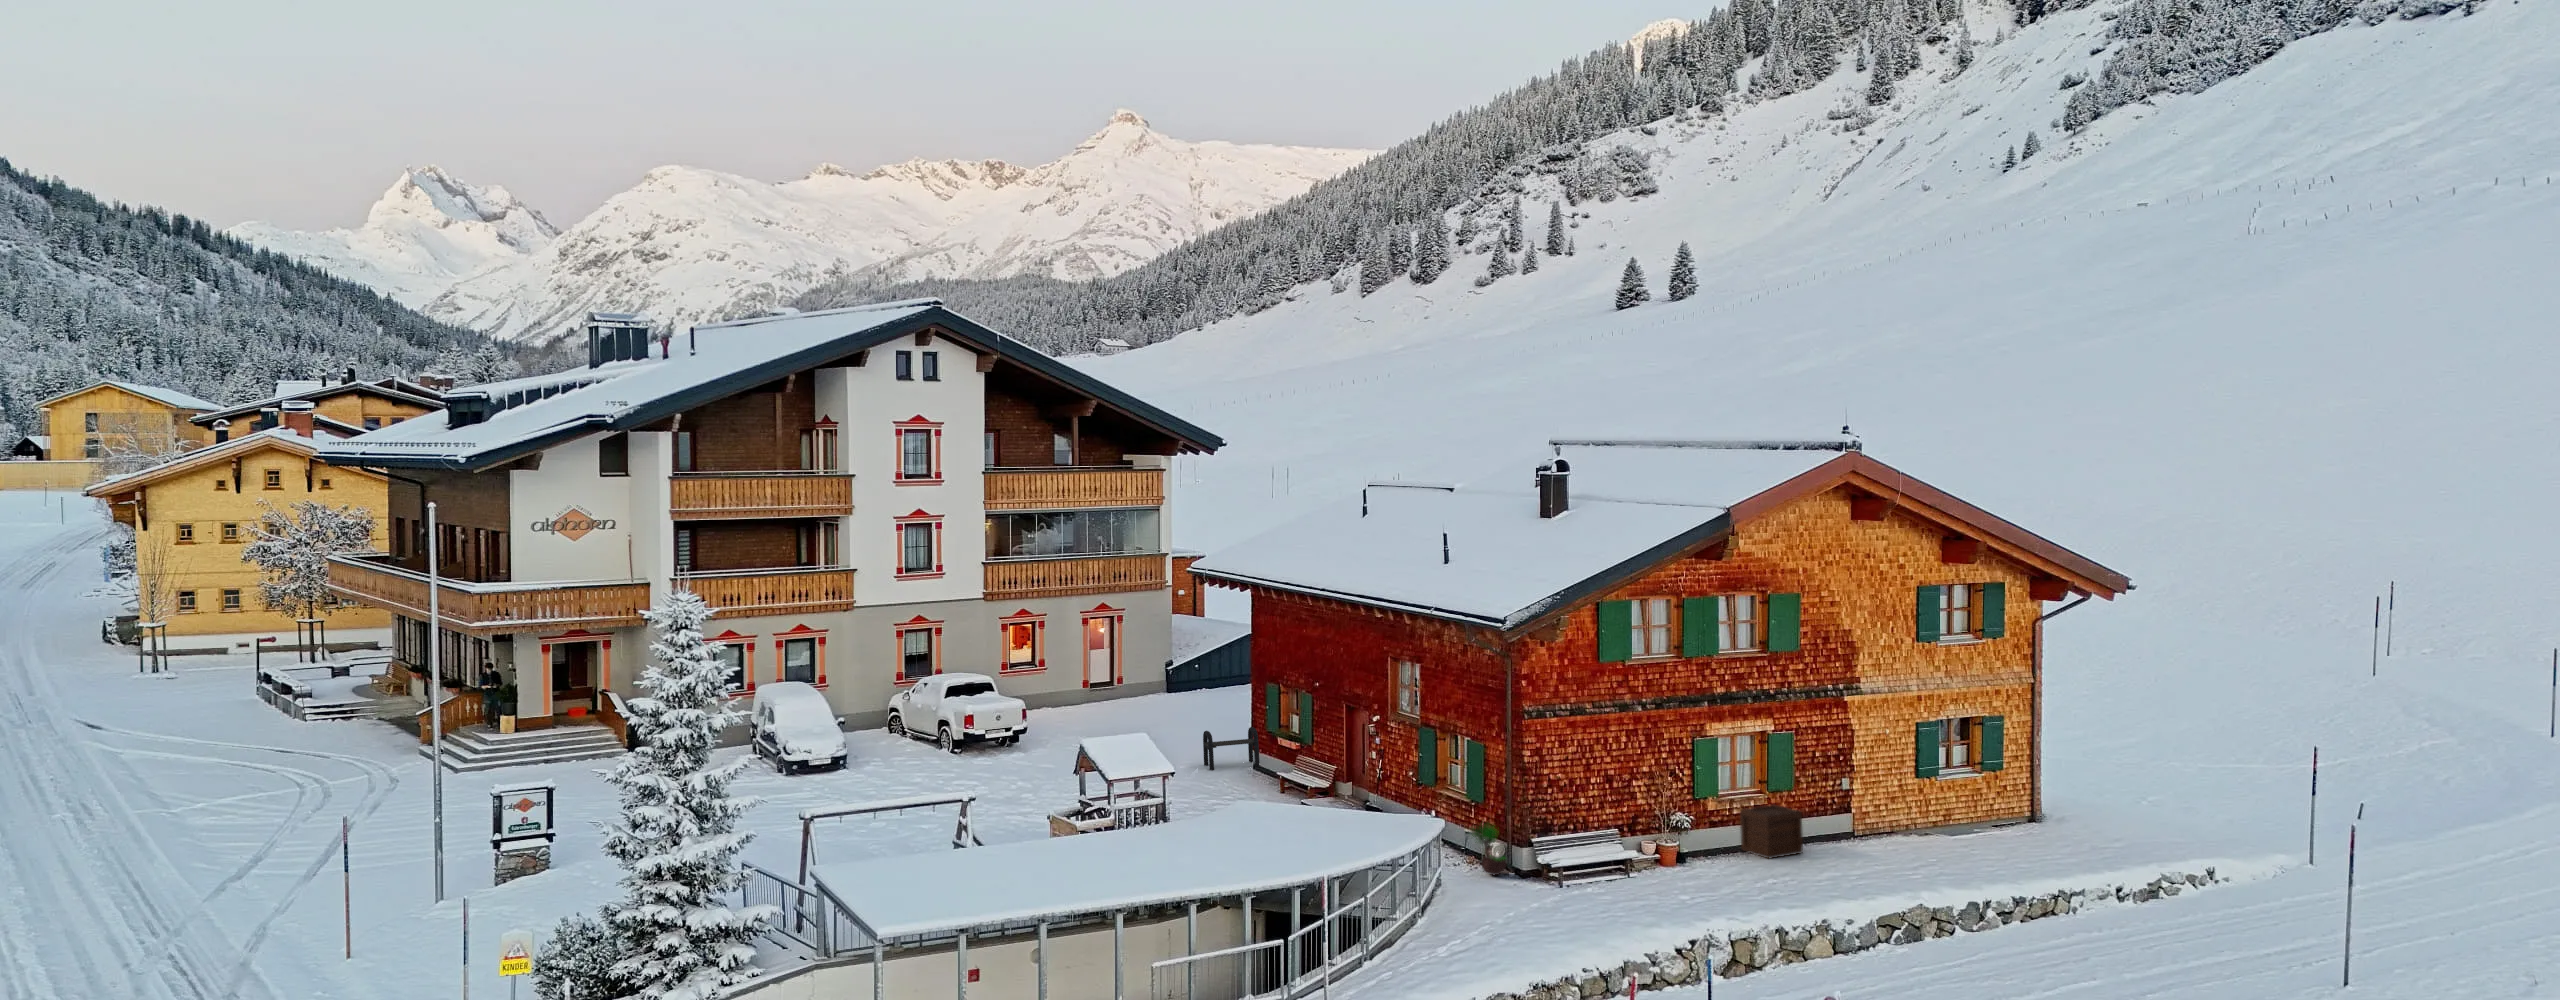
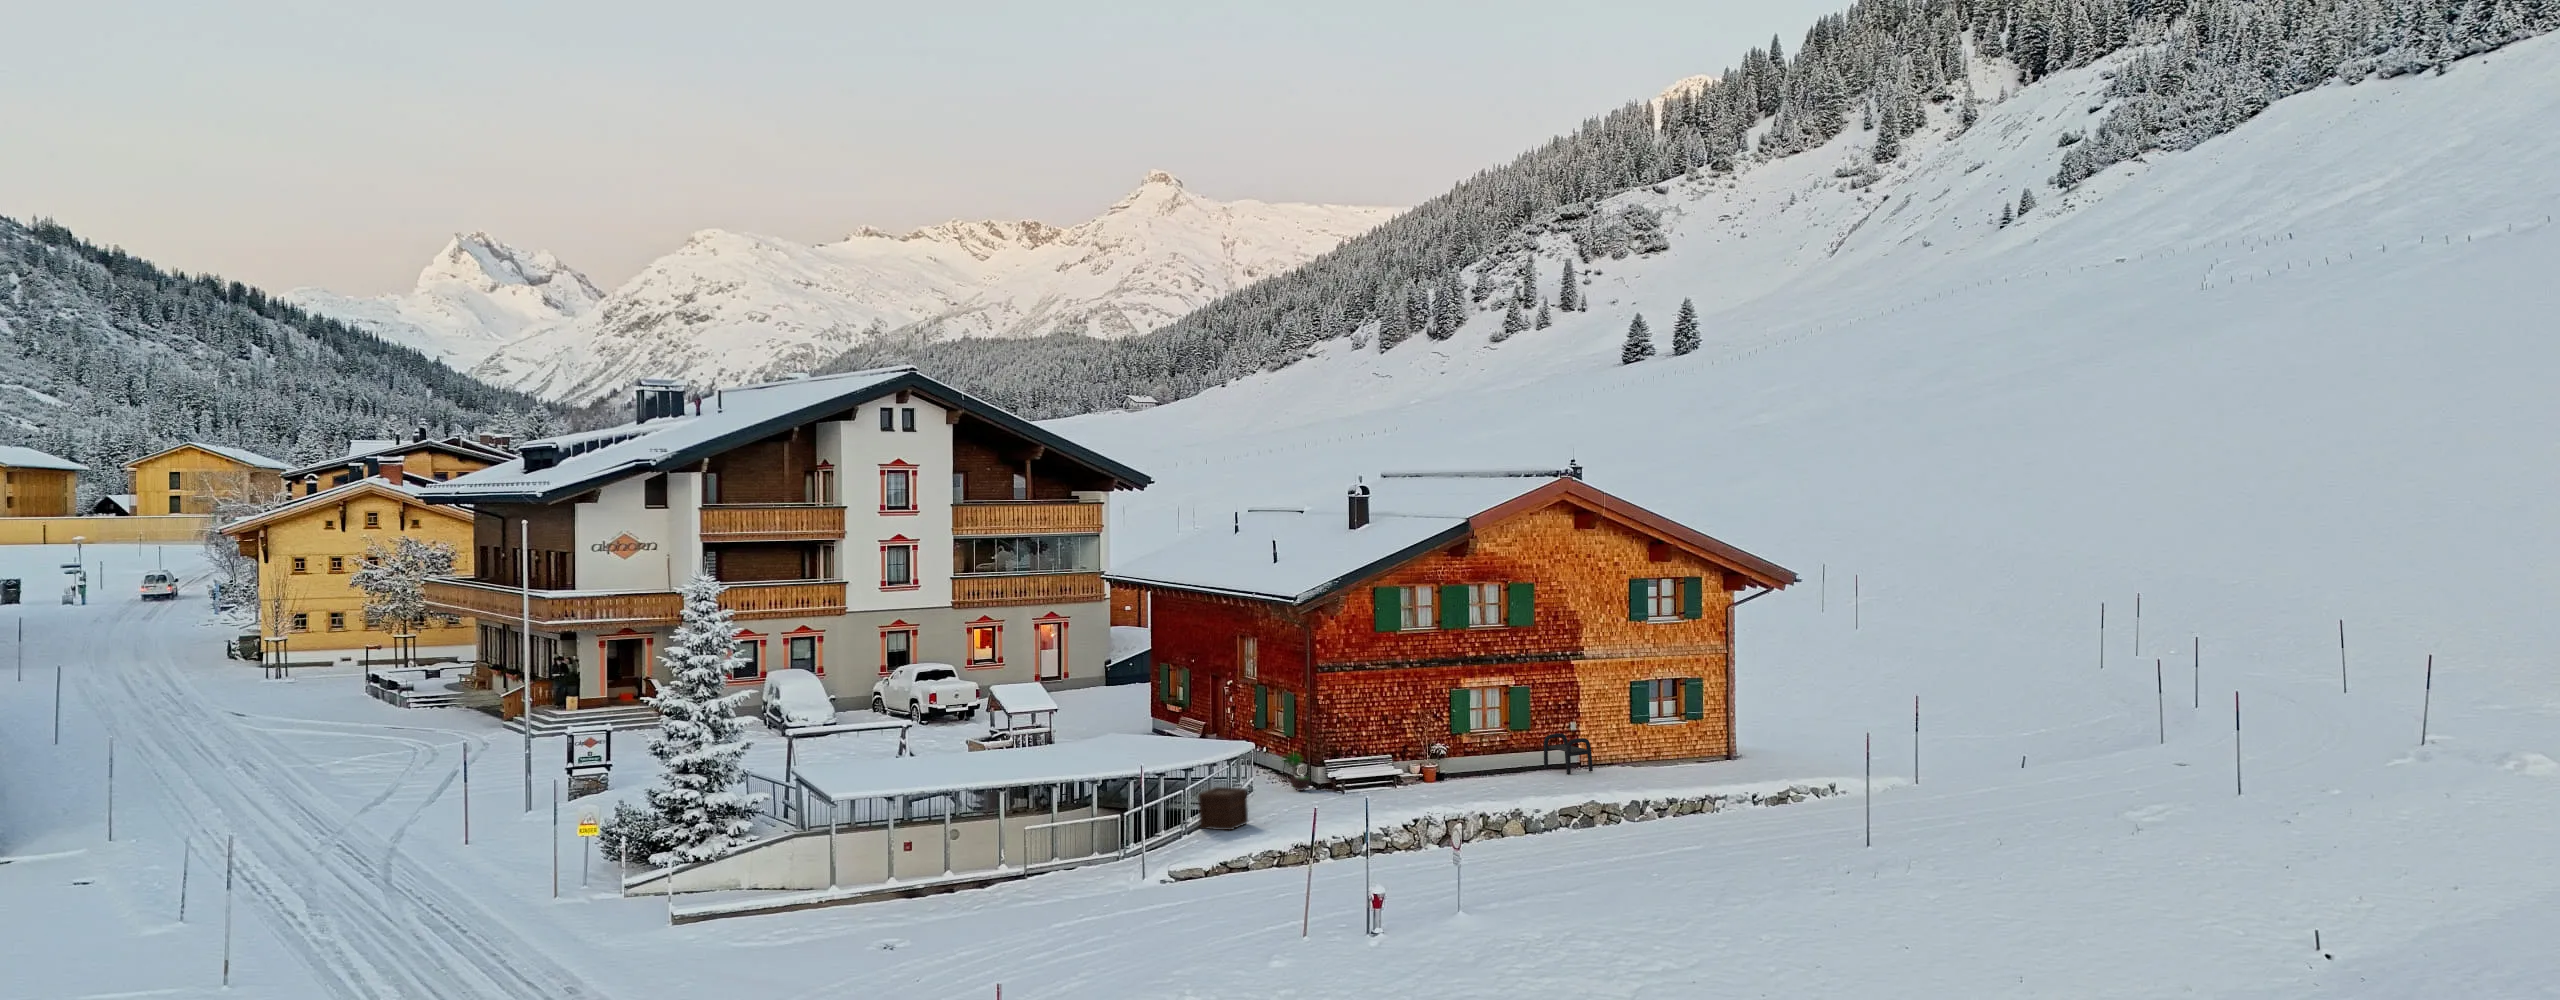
bench: present [1203,727,1260,770] -> present [1544,733,1593,774]
wooden crate: present [1740,804,1803,858] -> present [1198,787,1248,830]

